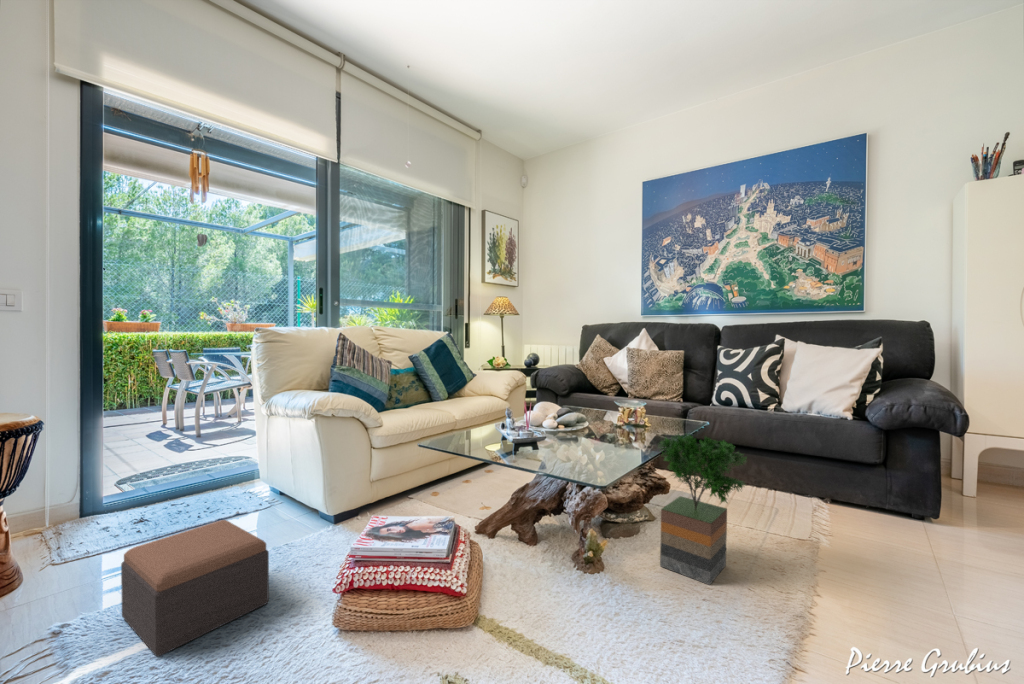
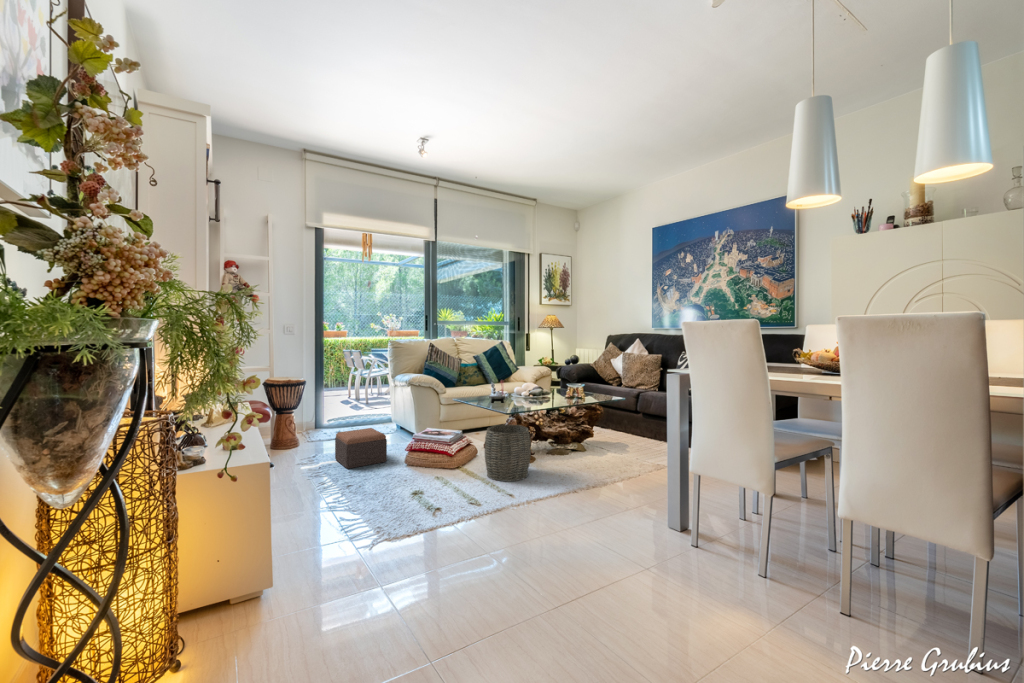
potted tree: present [659,434,746,585] -> none [564,400,614,476]
woven basket: none [520,493,620,636] -> present [485,425,531,482]

